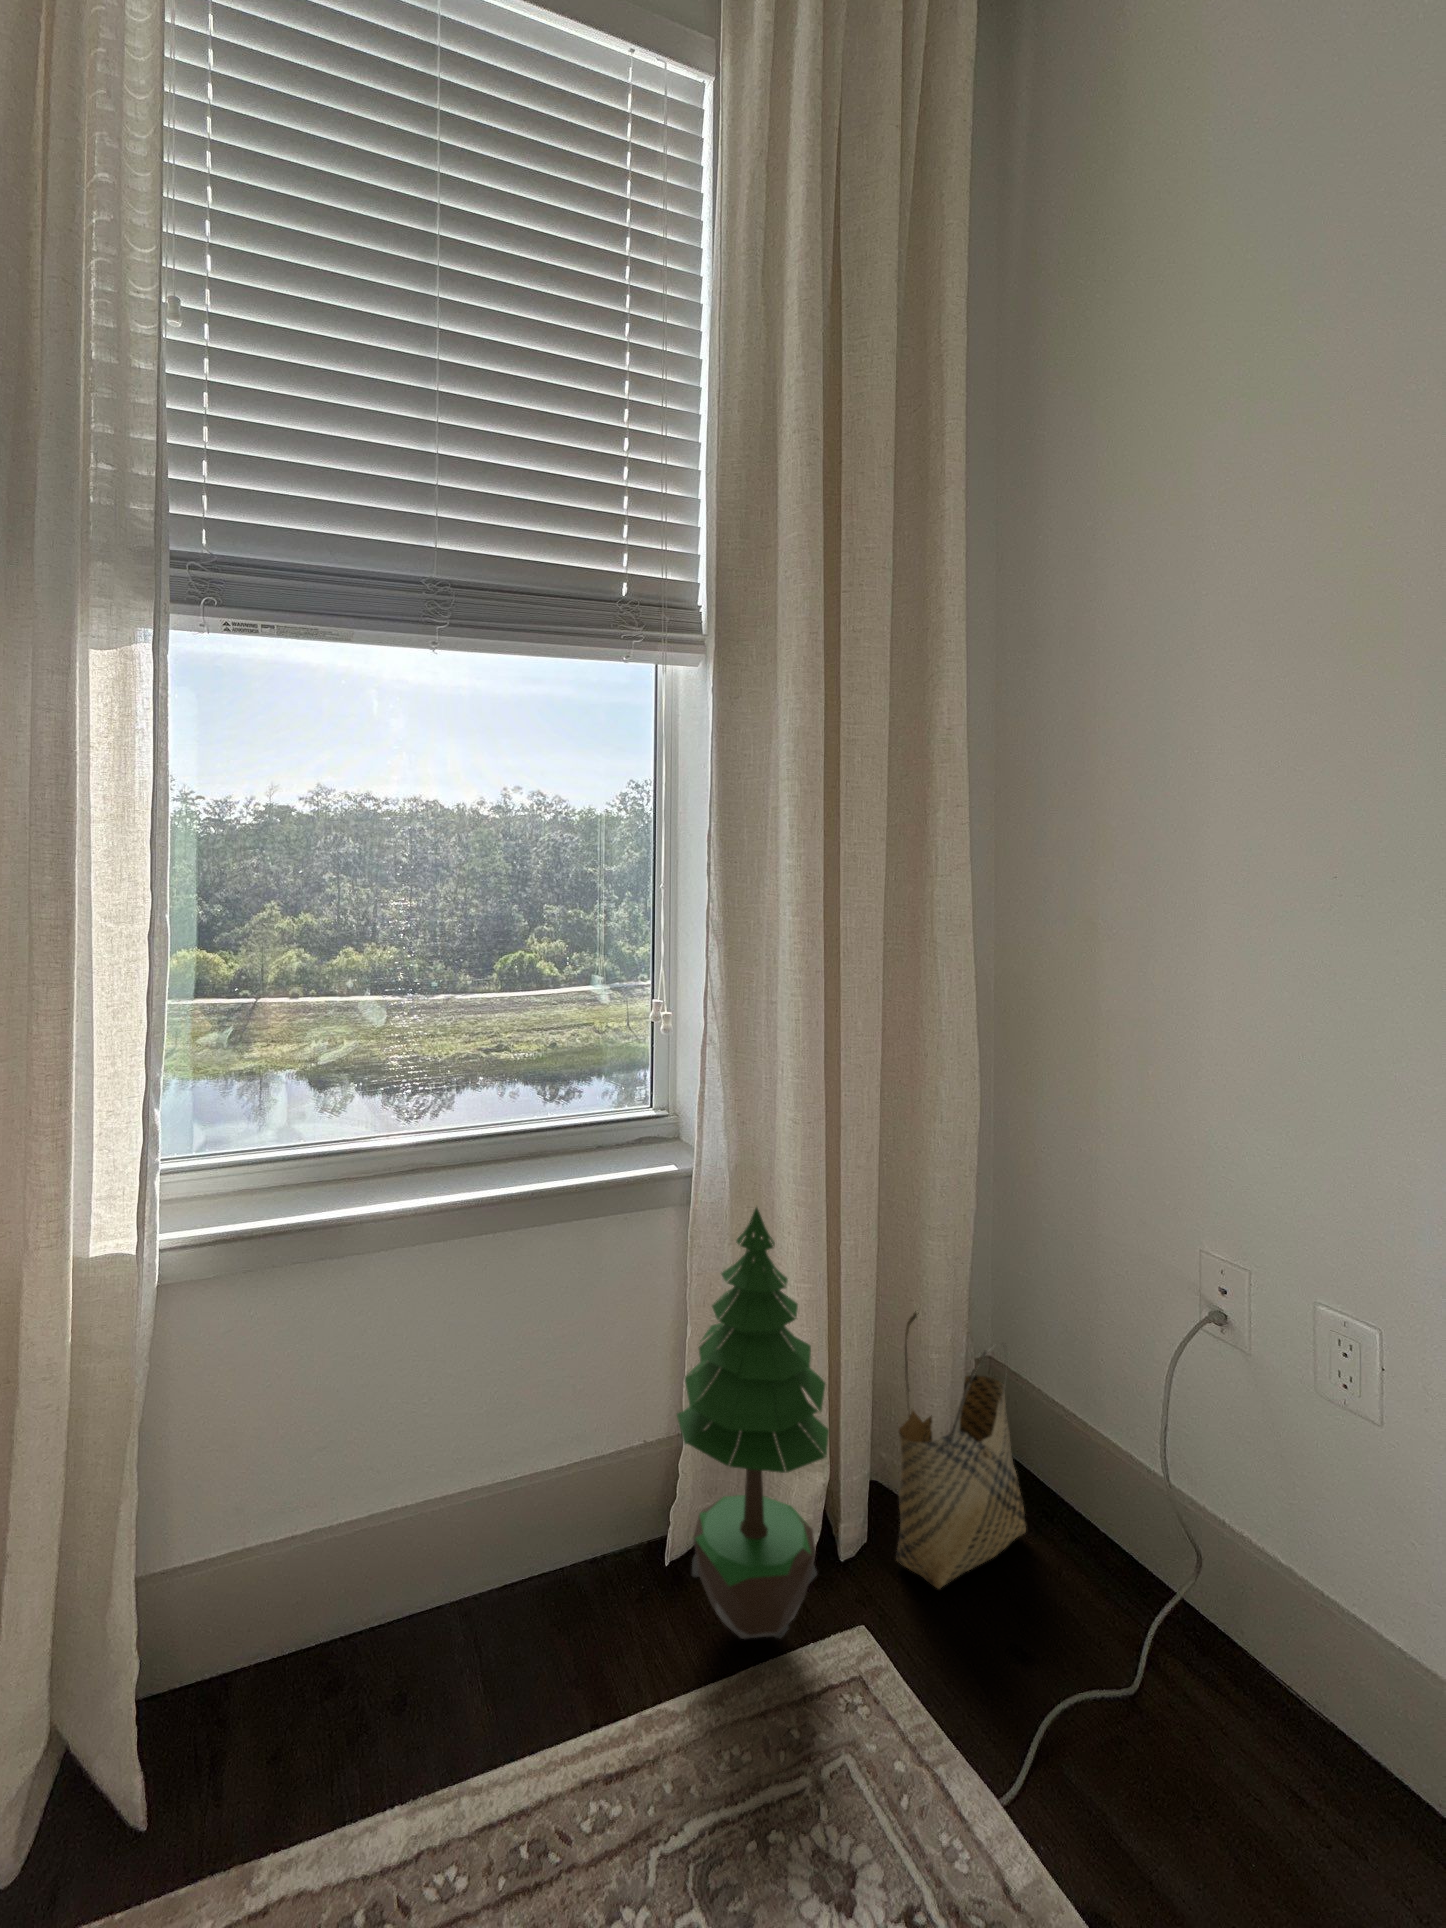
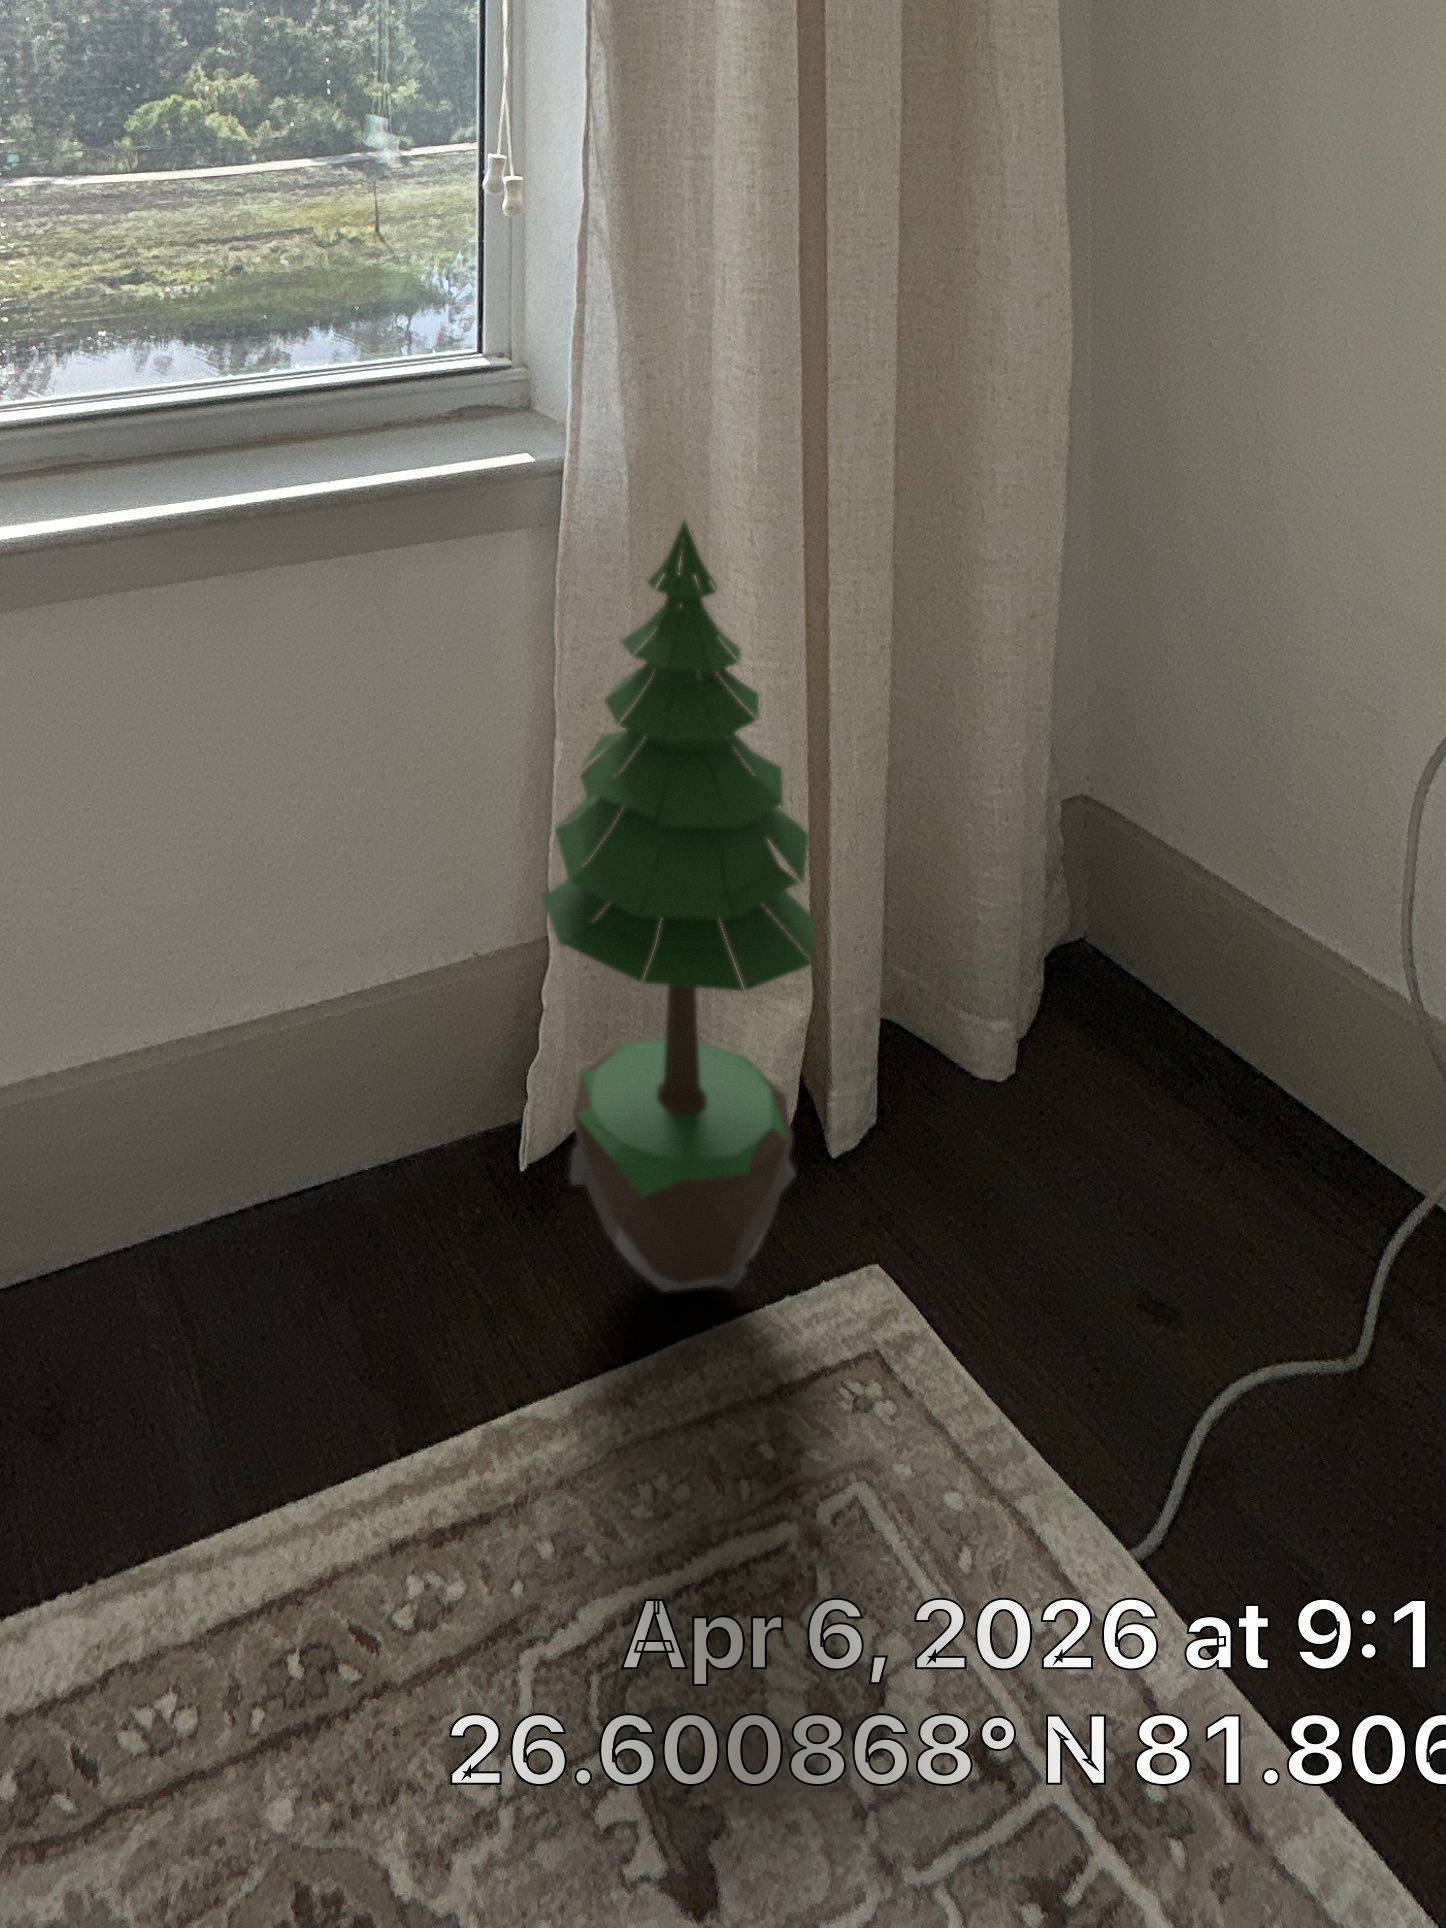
woven basket: present [896,1313,1026,1589] -> none [929,707,1158,1199]

